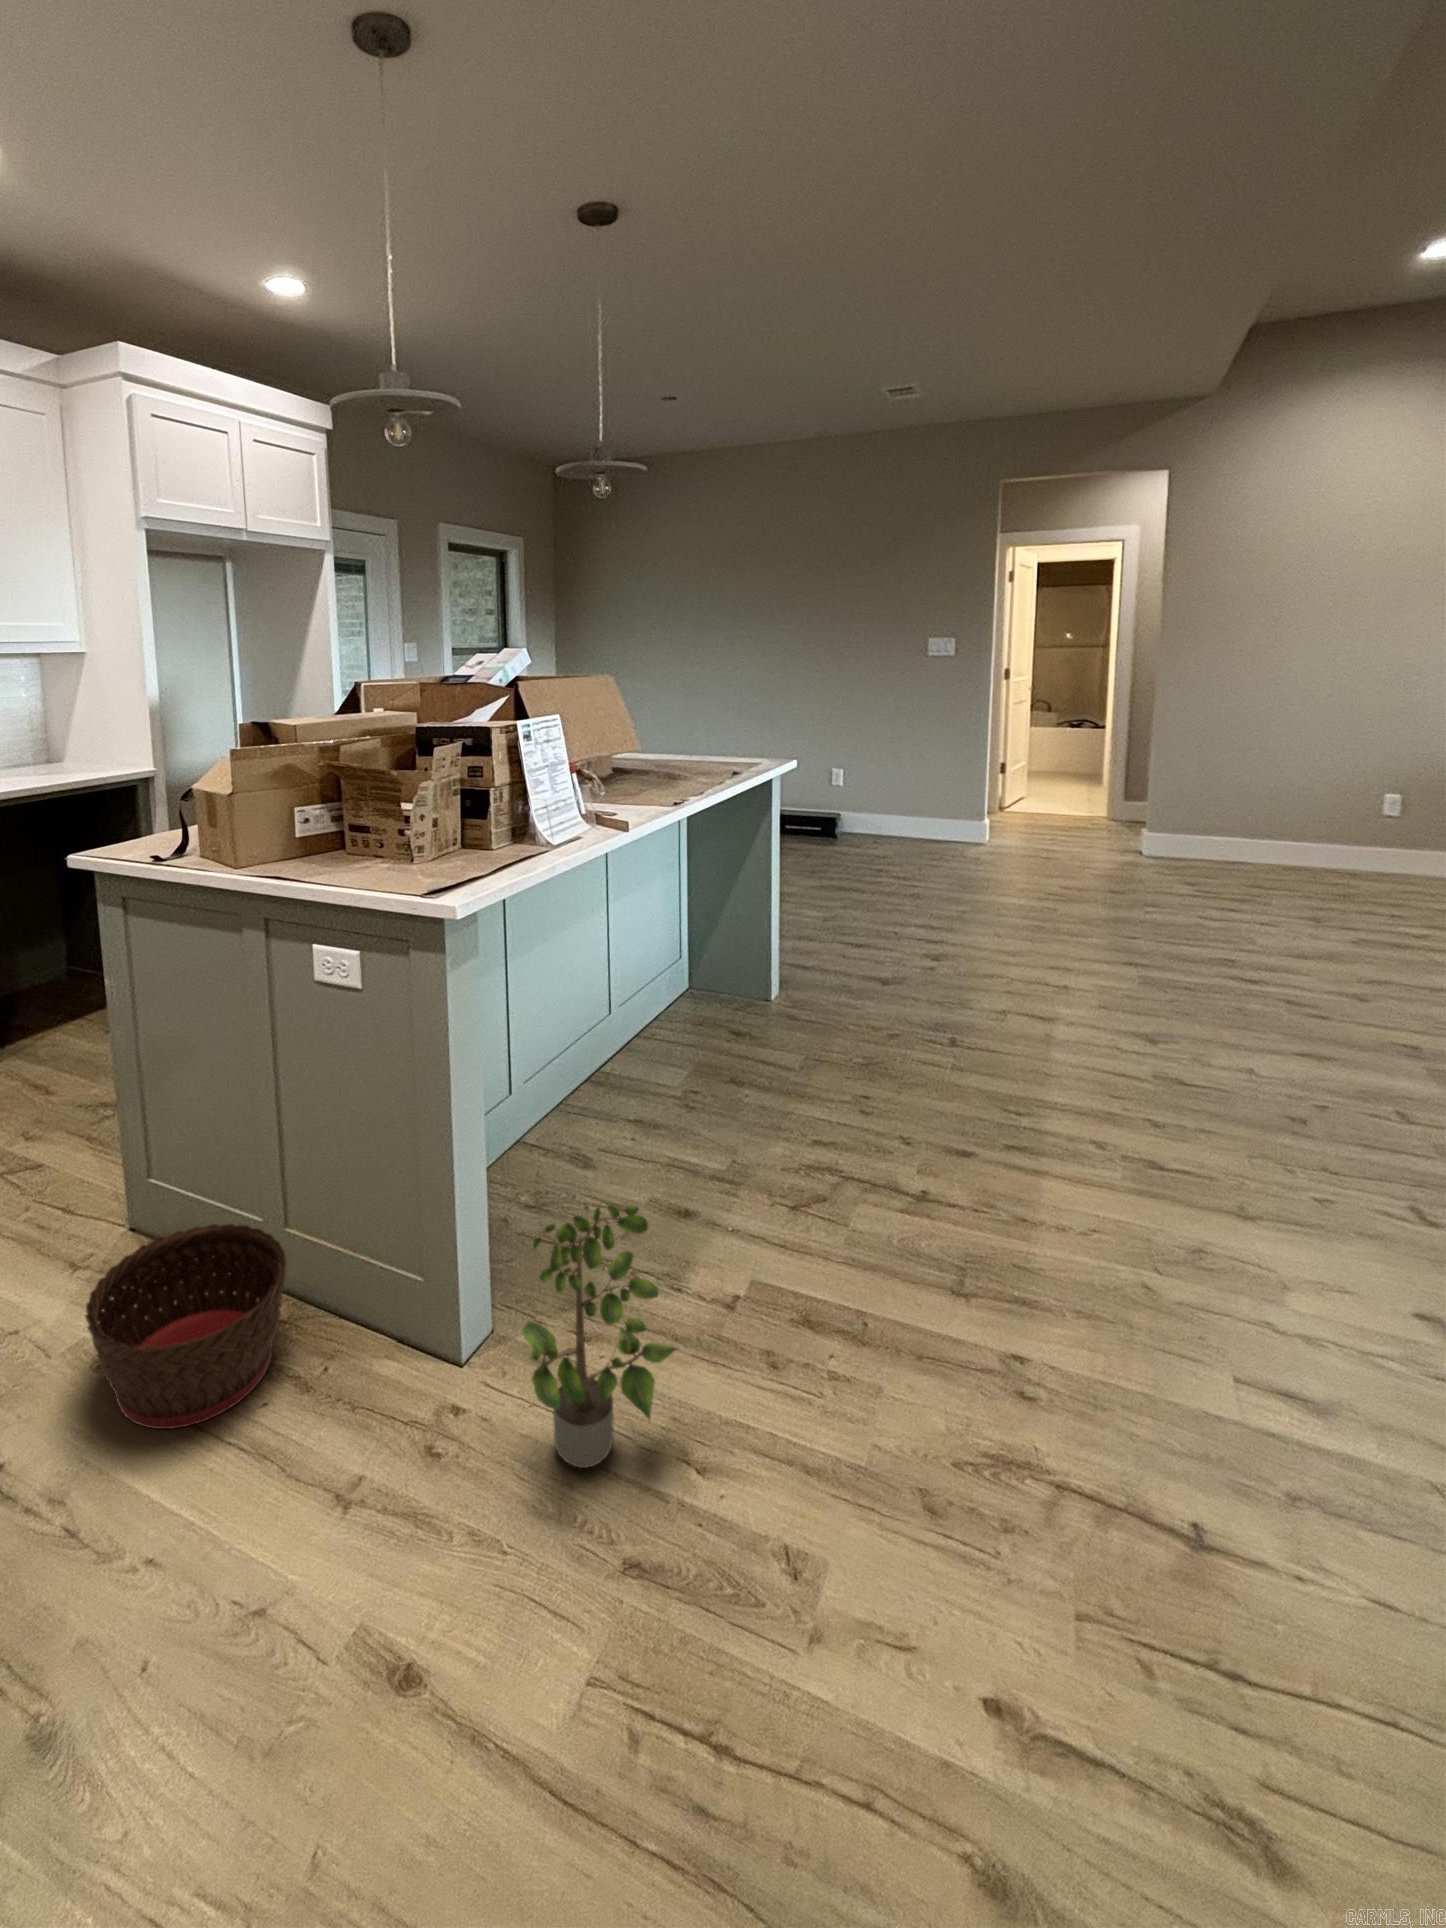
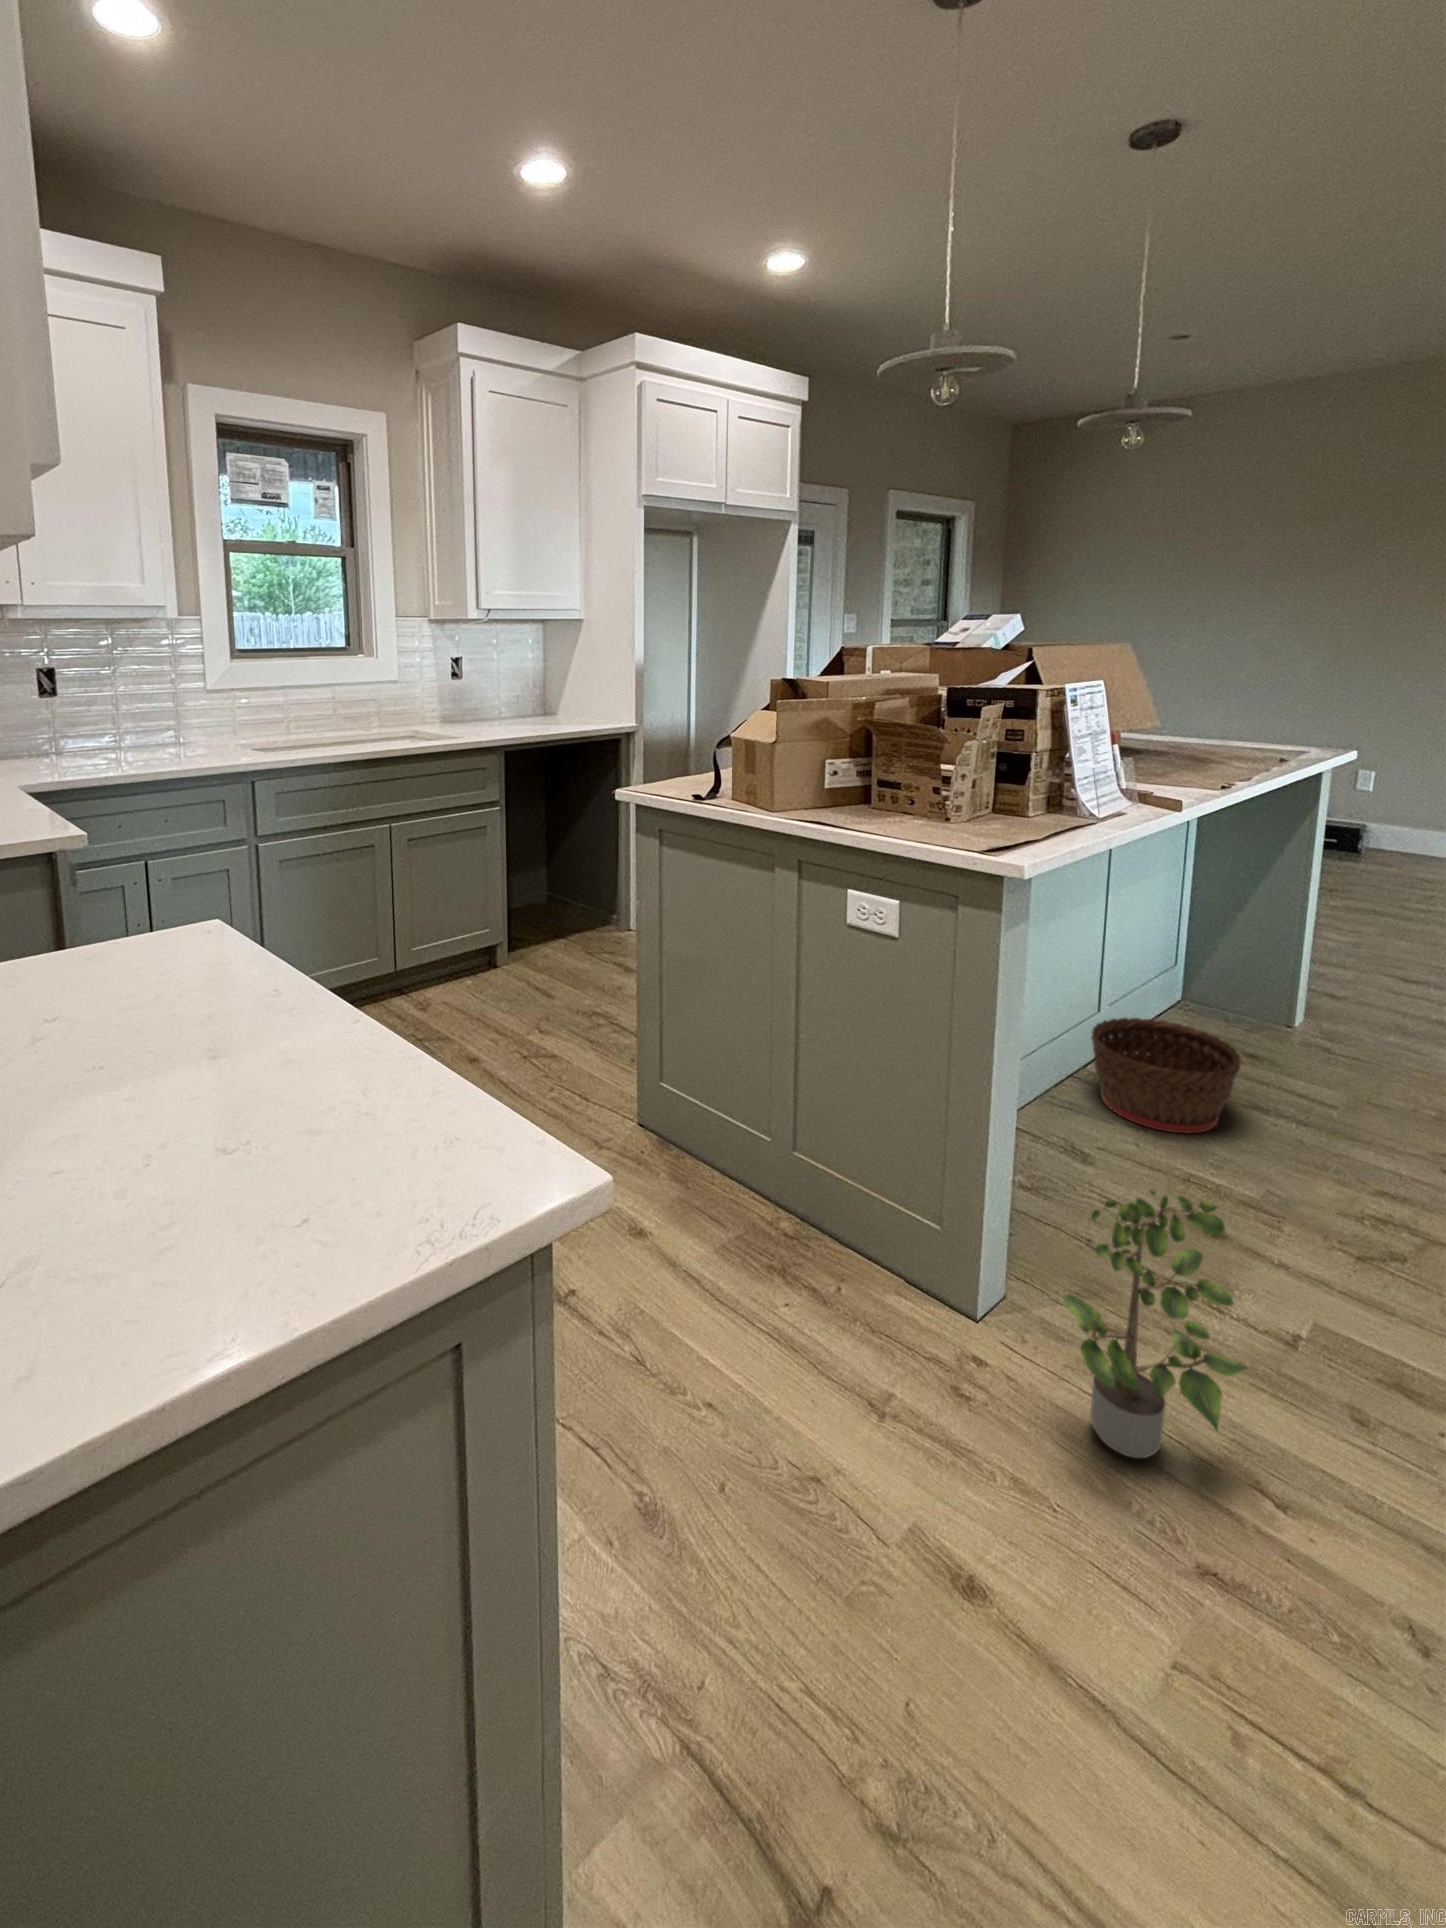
basket: present [85,1224,287,1429] -> present [1091,1018,1241,1133]

